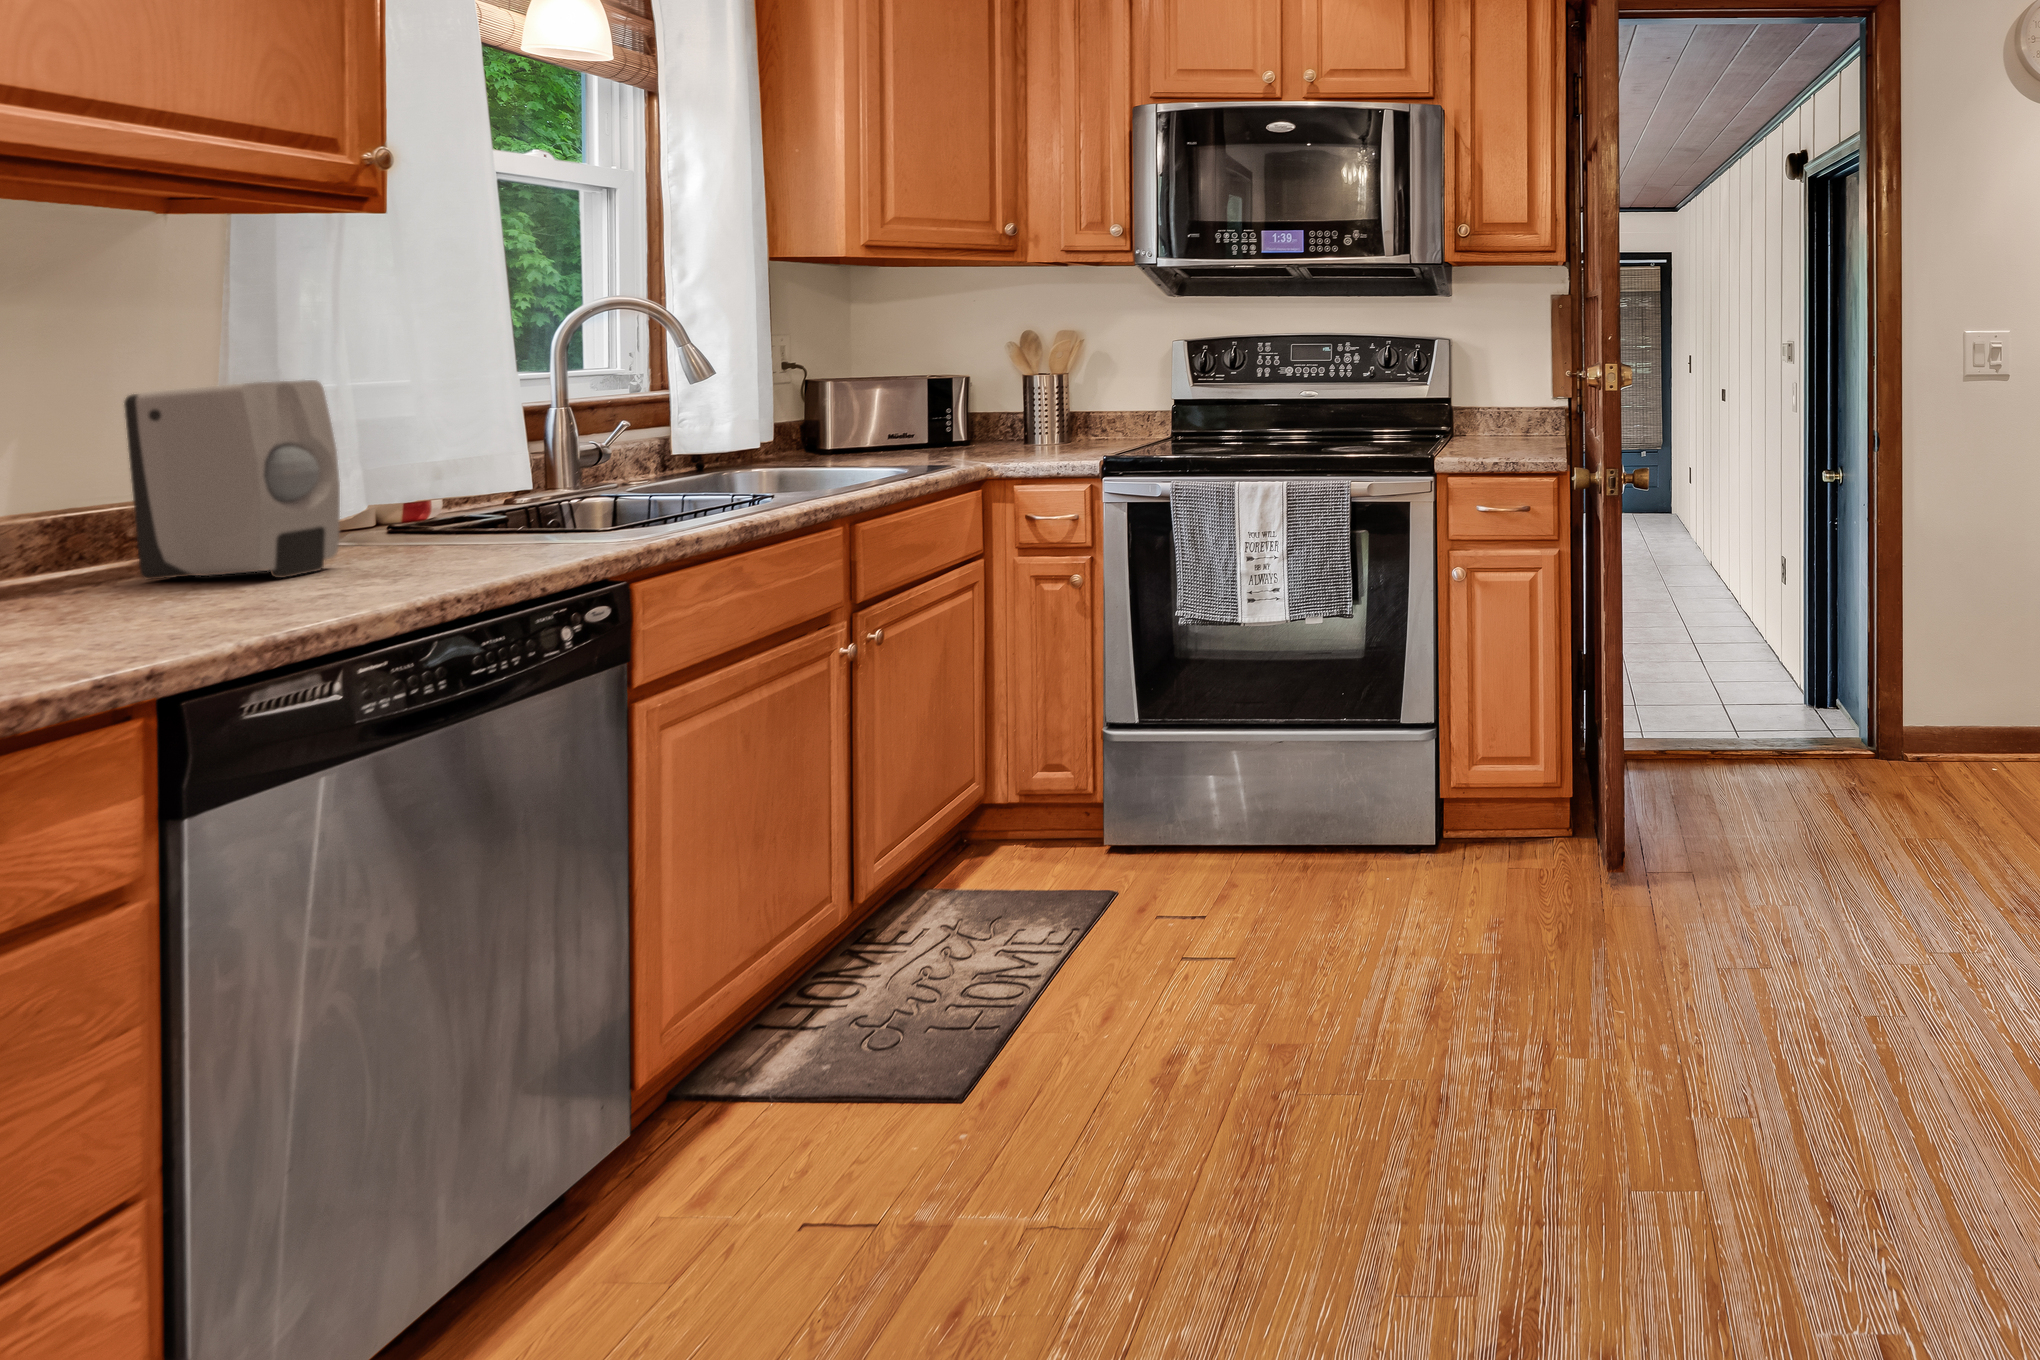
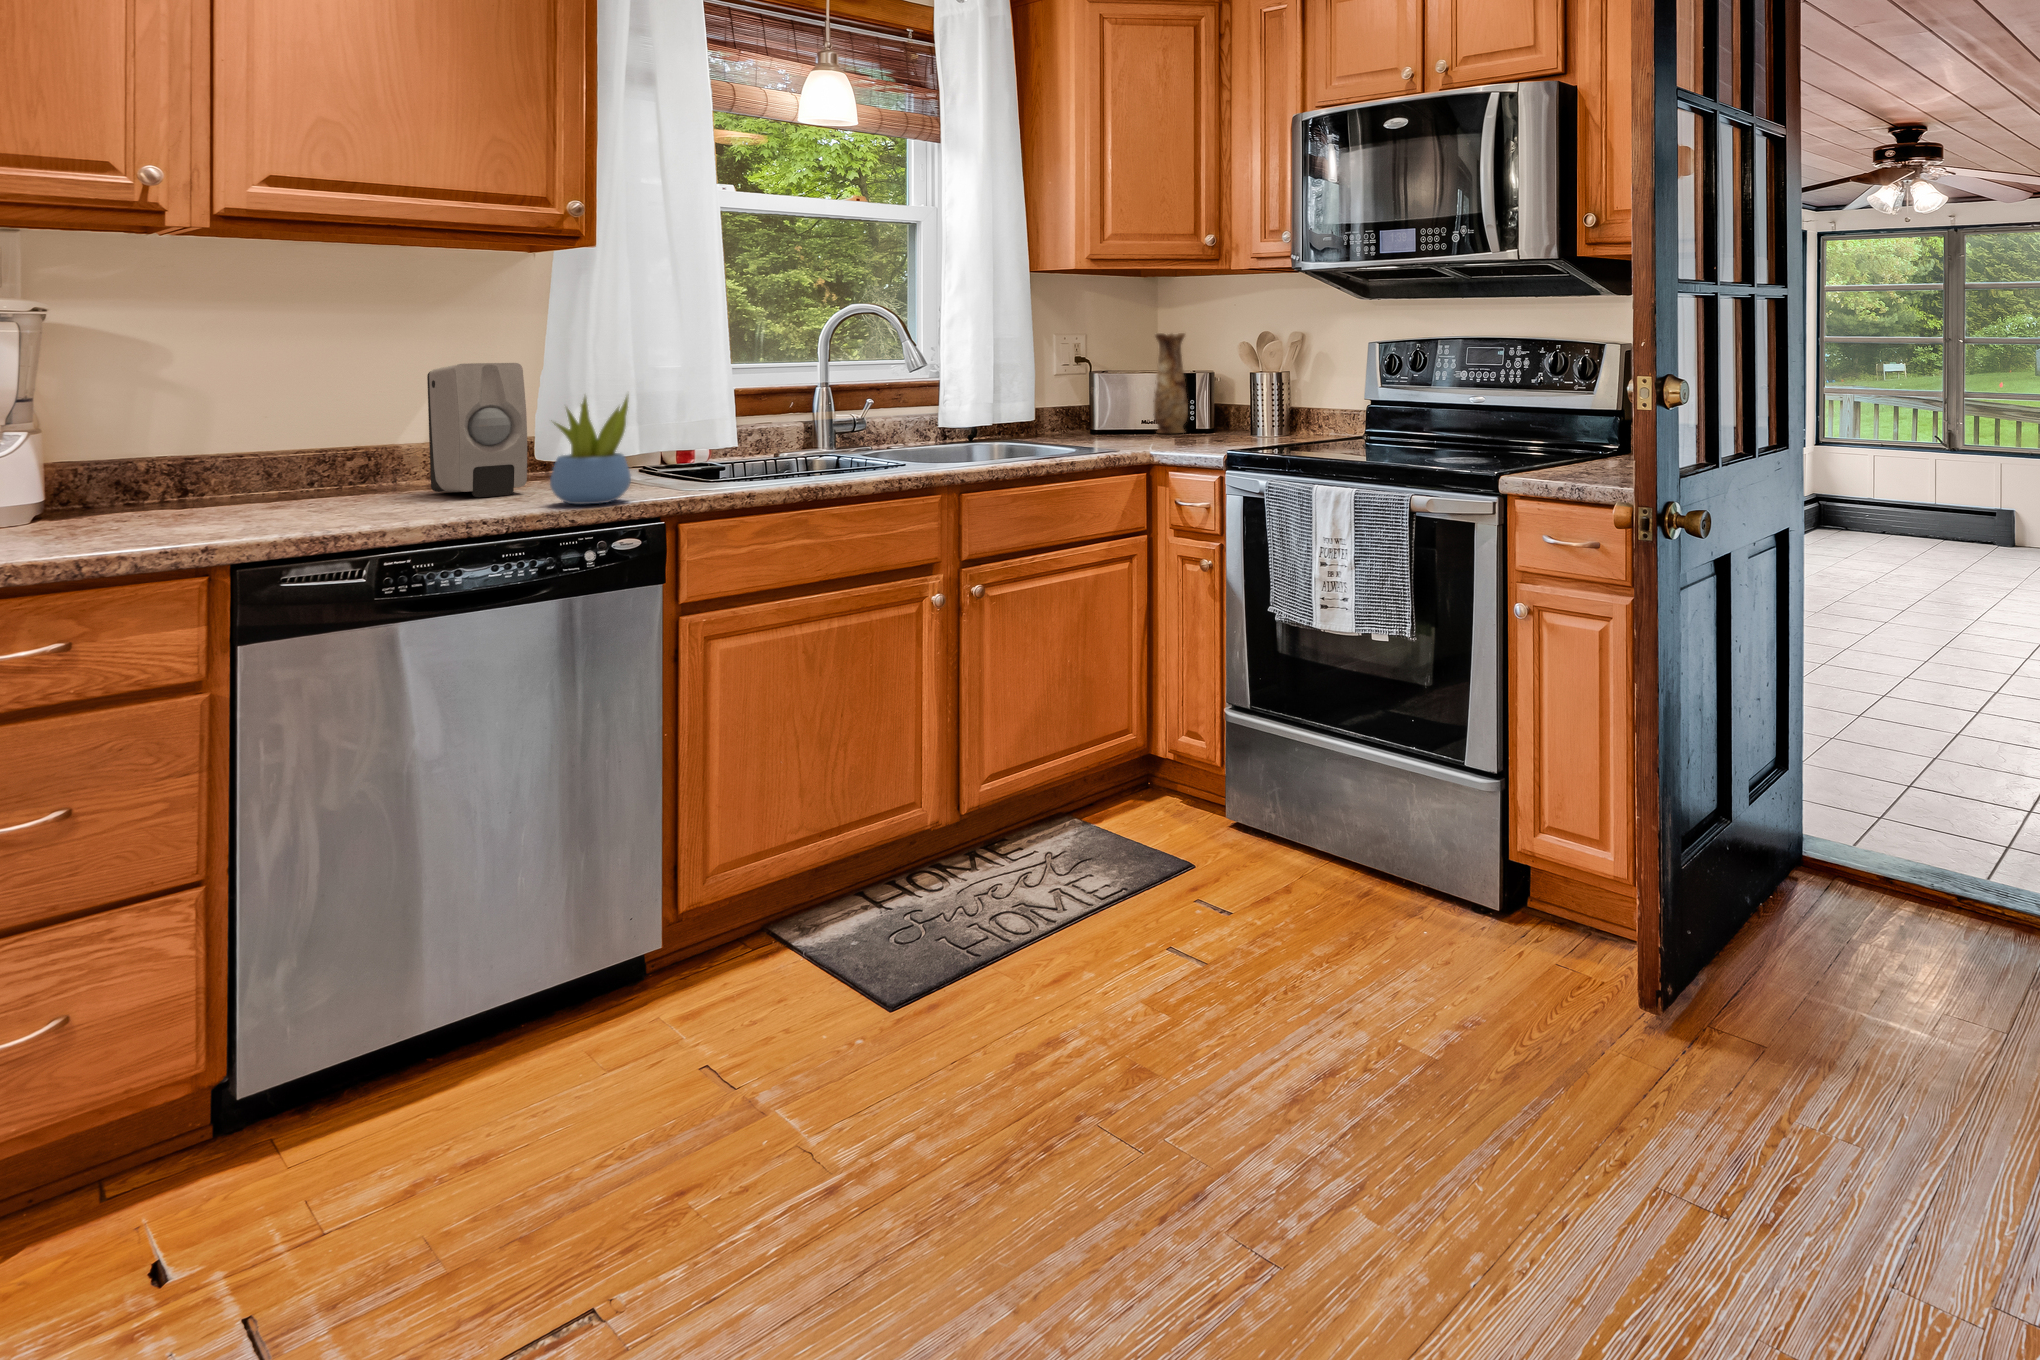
vase: none [905,329,949,445] -> present [1153,333,1188,433]
succulent plant: none [470,414,596,569] -> present [550,397,631,505]

